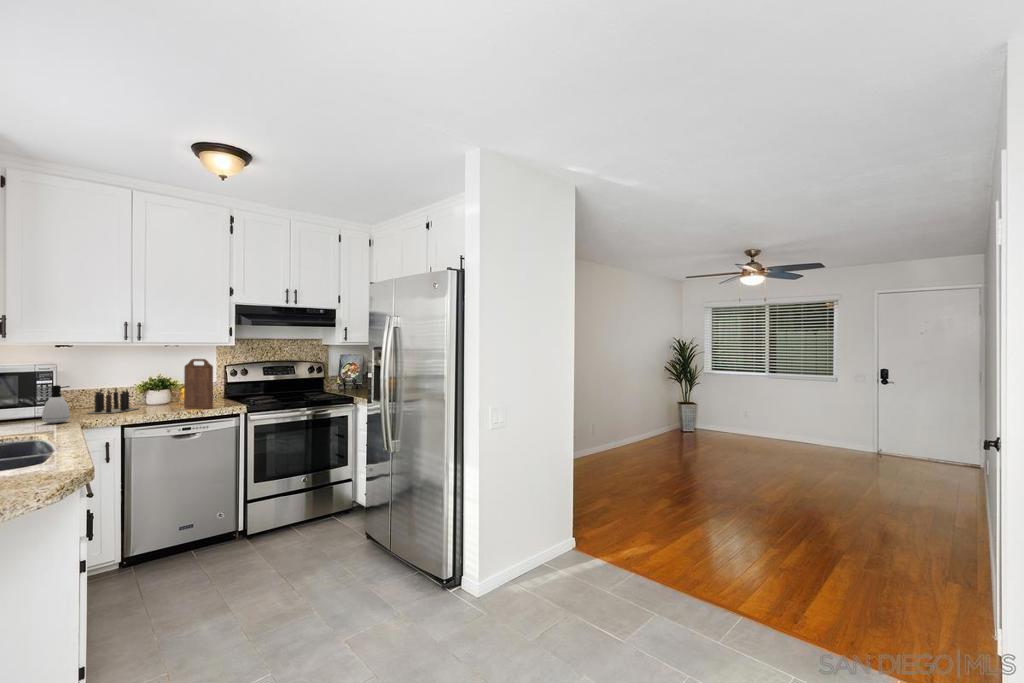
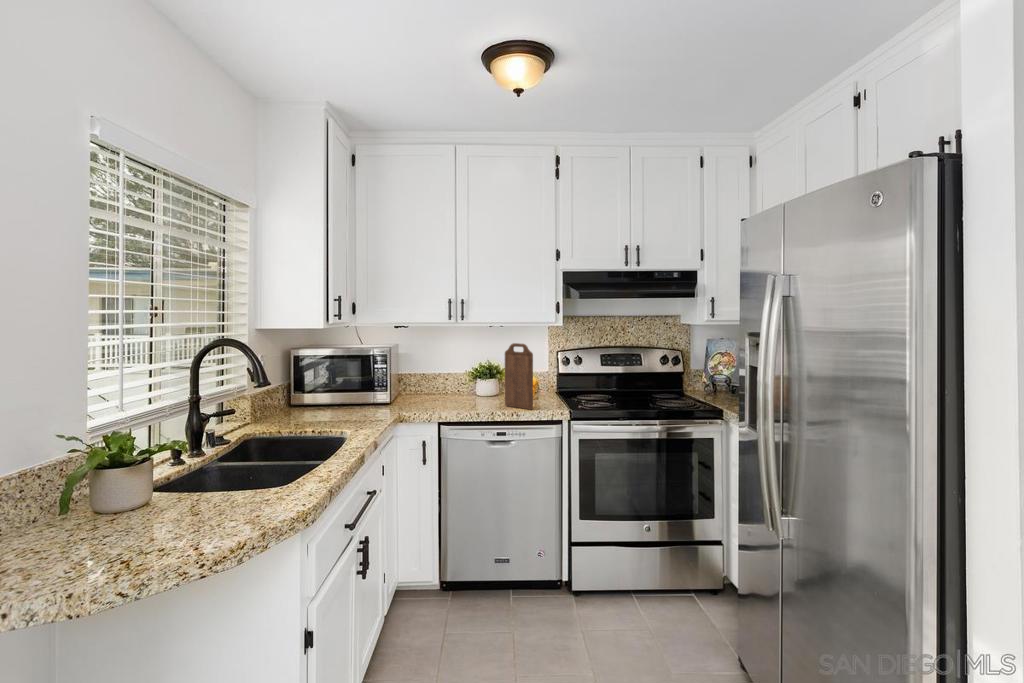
soap dispenser: present [42,385,70,423] -> none [368,372,391,414]
candle: present [88,388,138,414] -> none [415,374,466,405]

